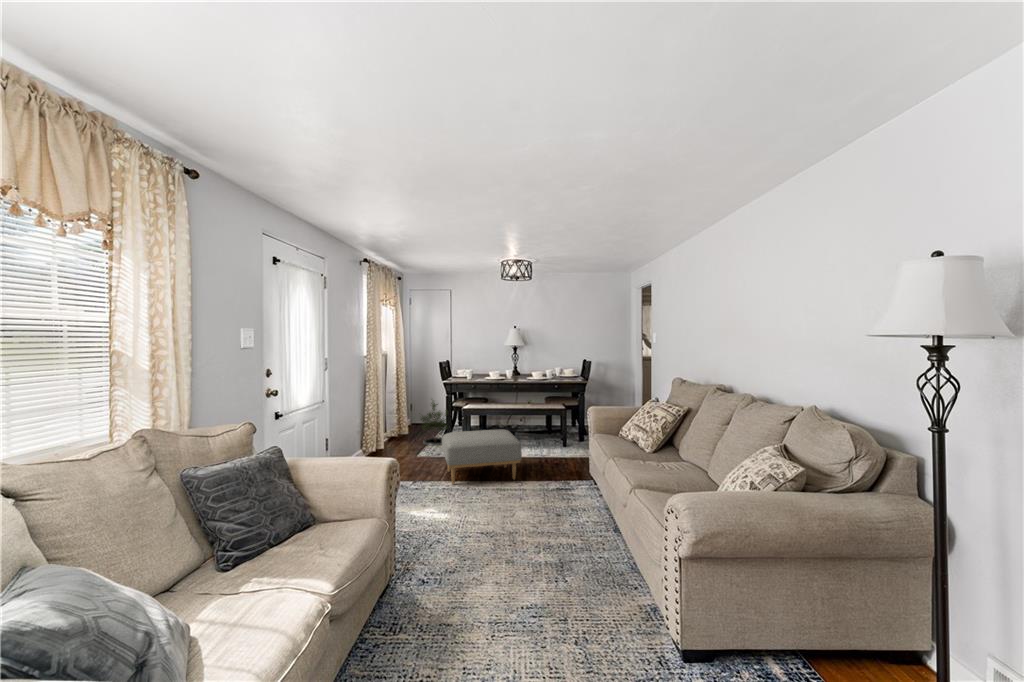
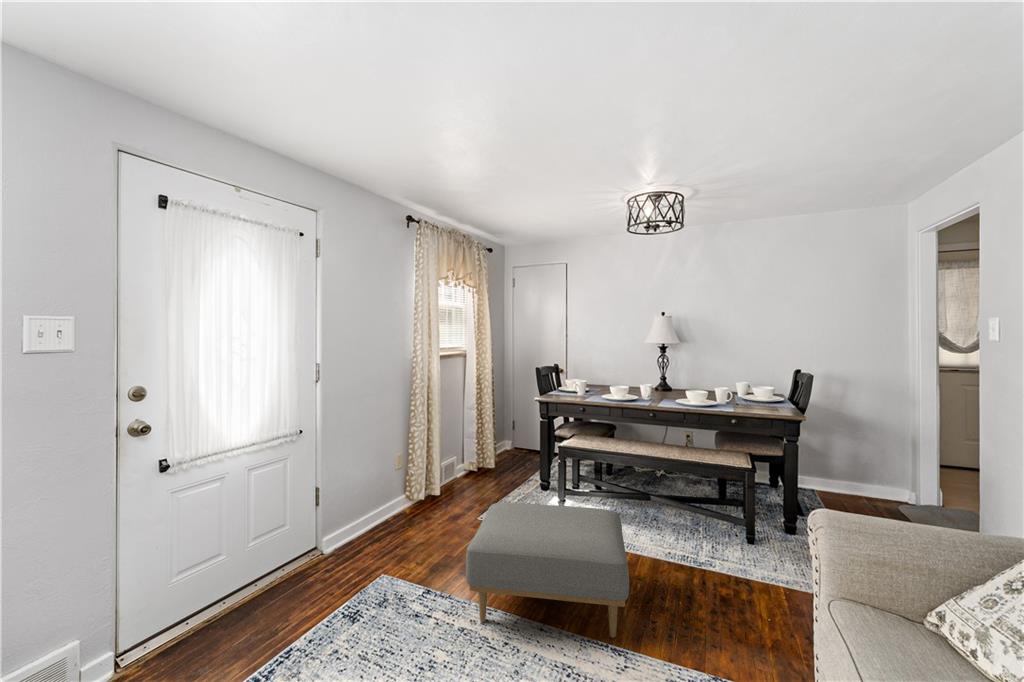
potted tree: present [419,402,447,445] -> none [497,422,544,498]

